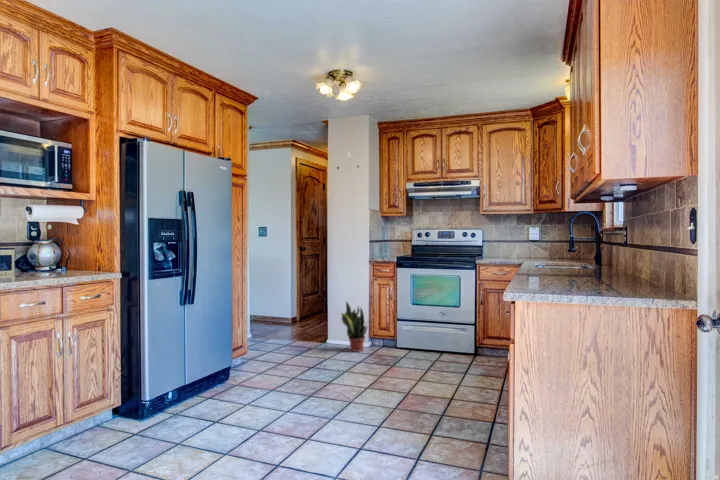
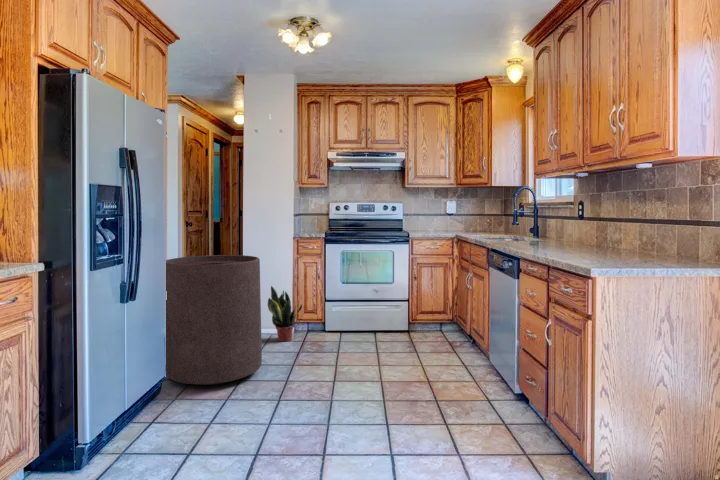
trash can: none [241,272,318,377] -> present [165,255,262,385]

